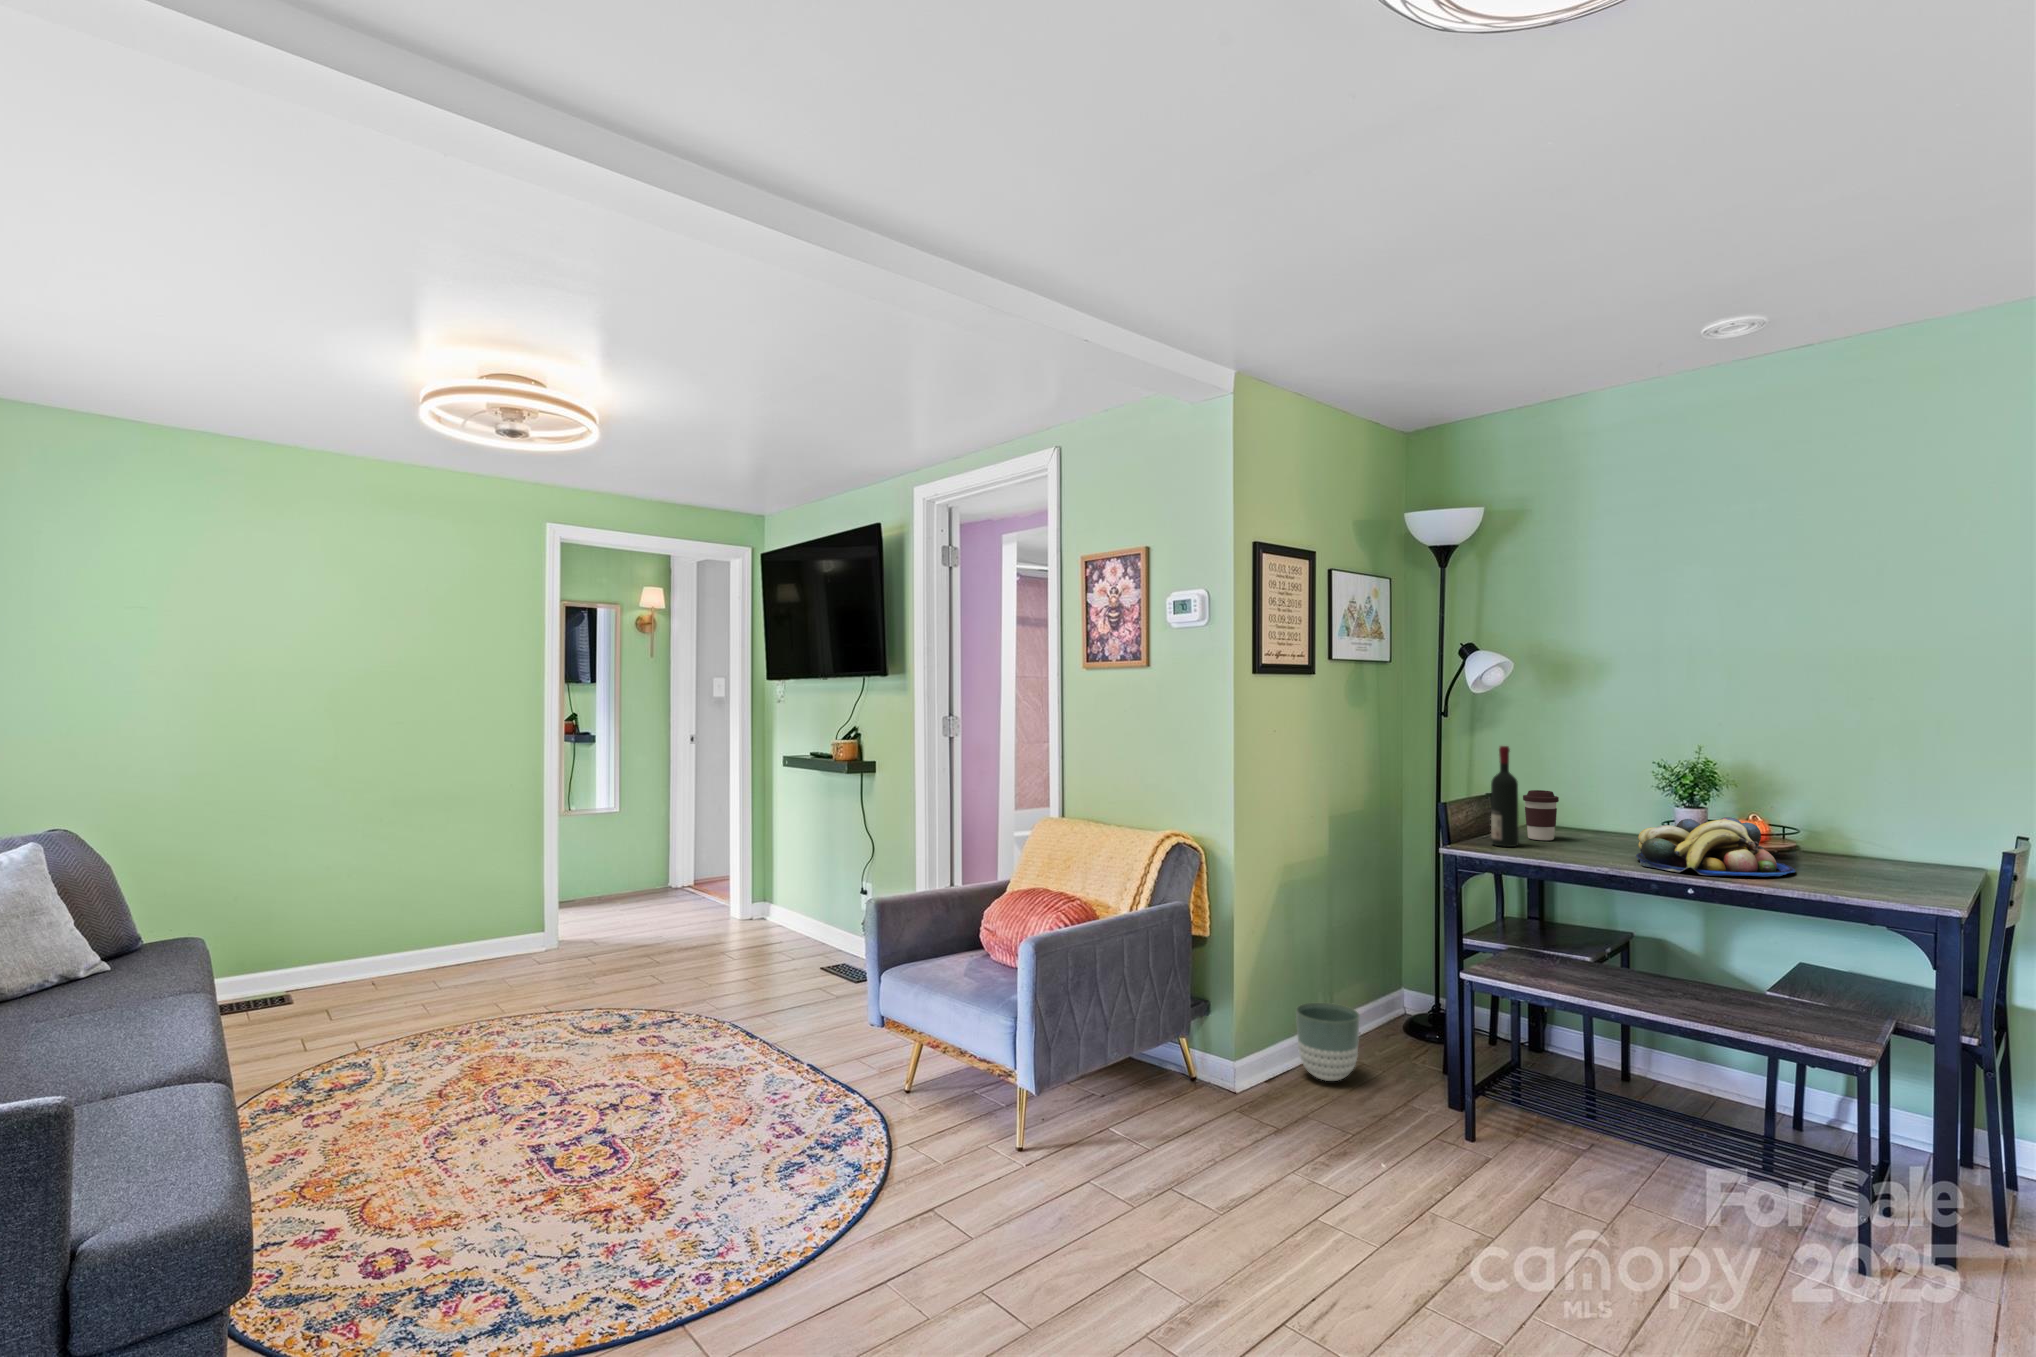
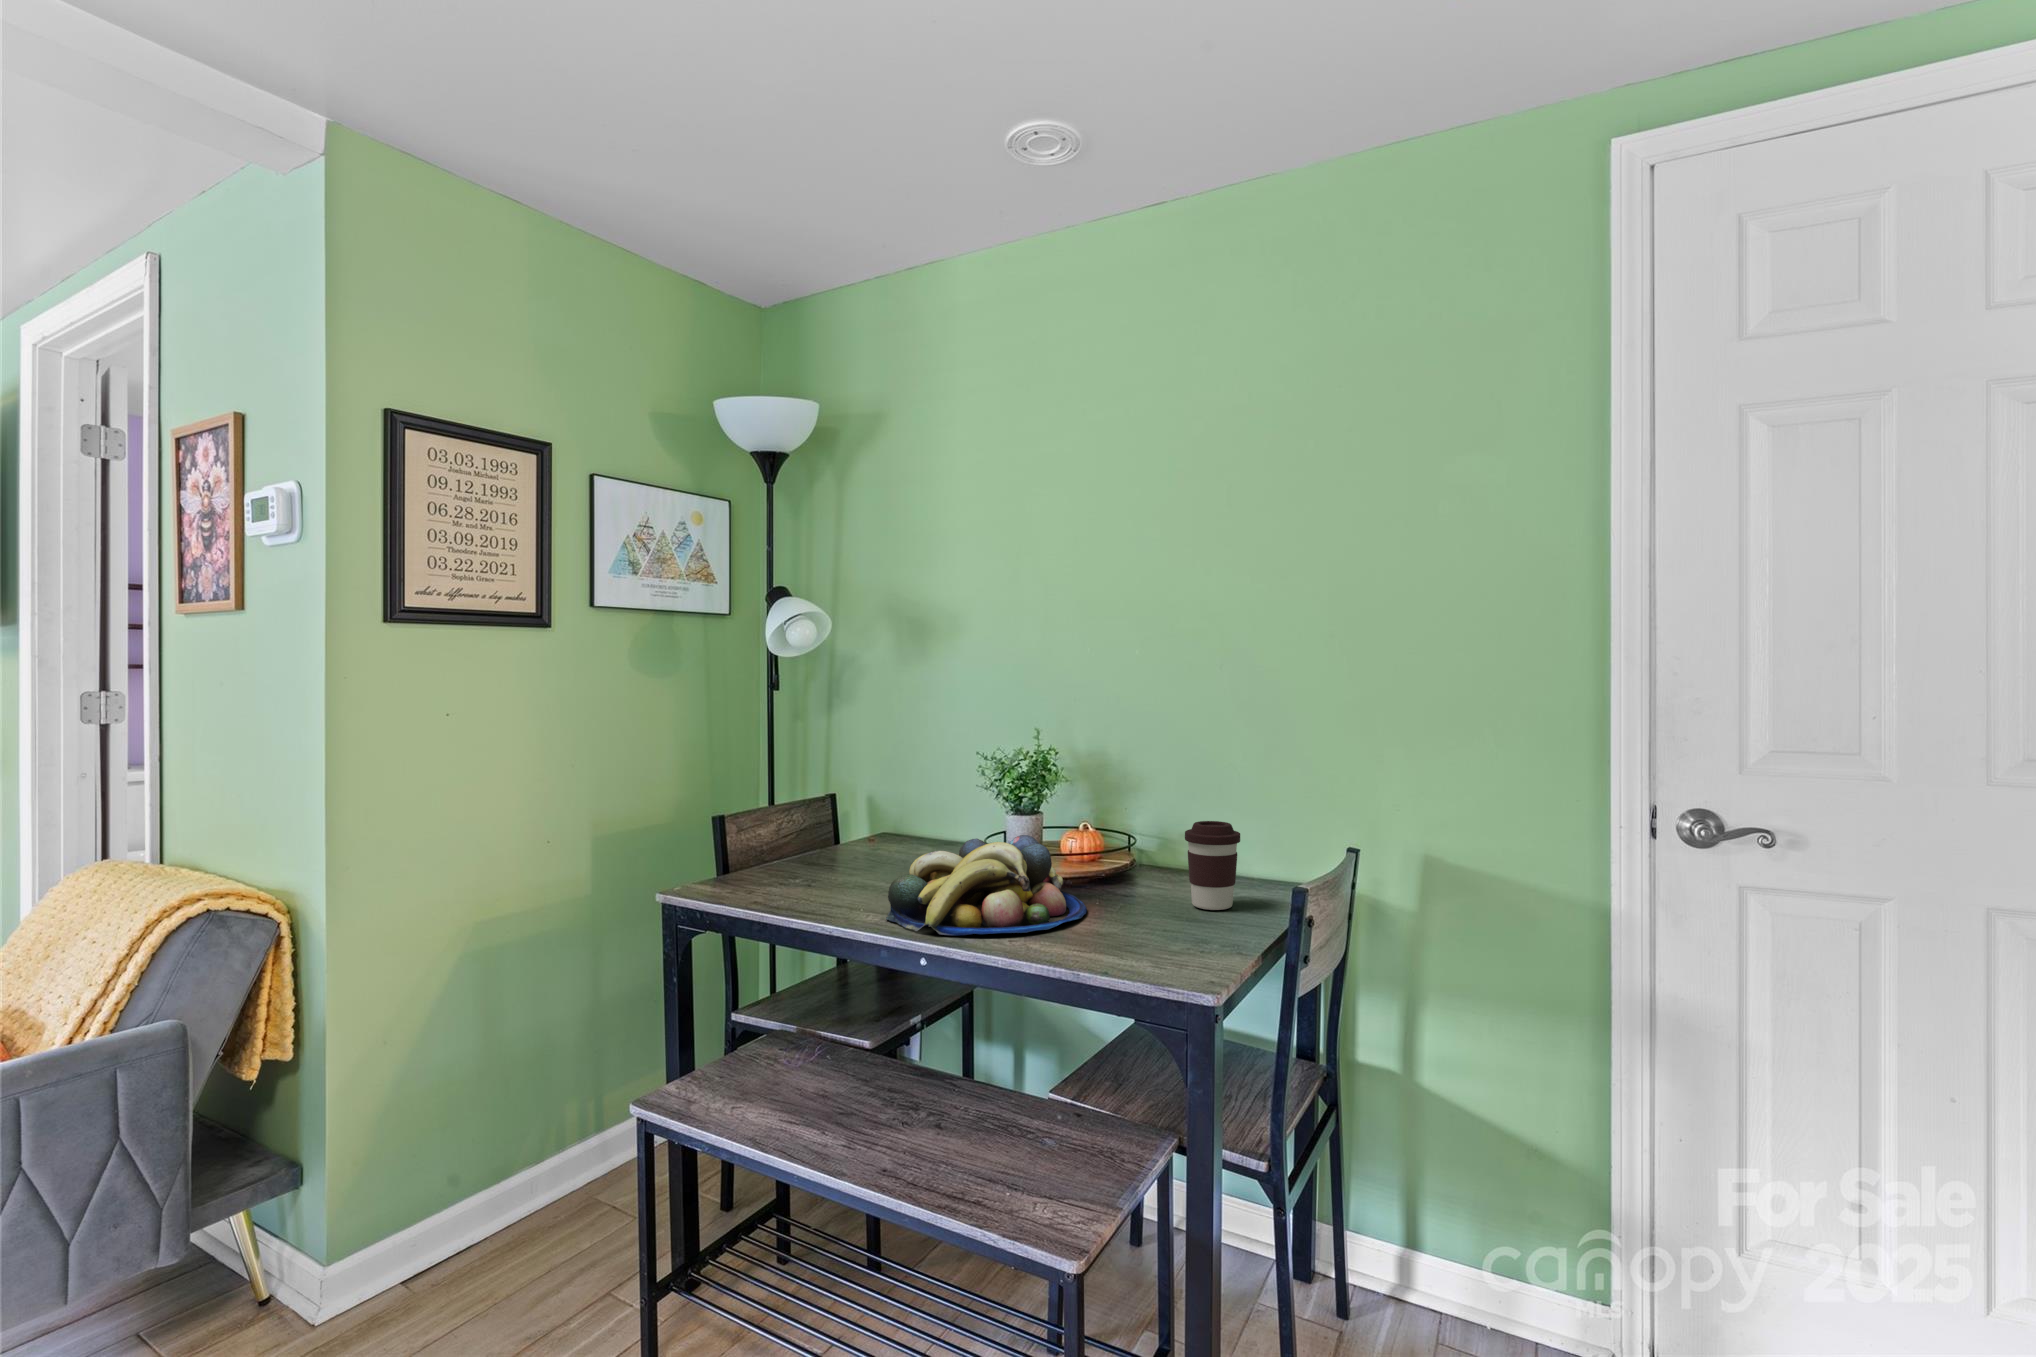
wine bottle: present [1491,746,1519,847] -> none [740,734,778,887]
coffee cup: present [1523,790,1559,840] -> present [1185,821,1240,910]
planter: present [1296,1003,1360,1081] -> none [469,1128,575,1261]

